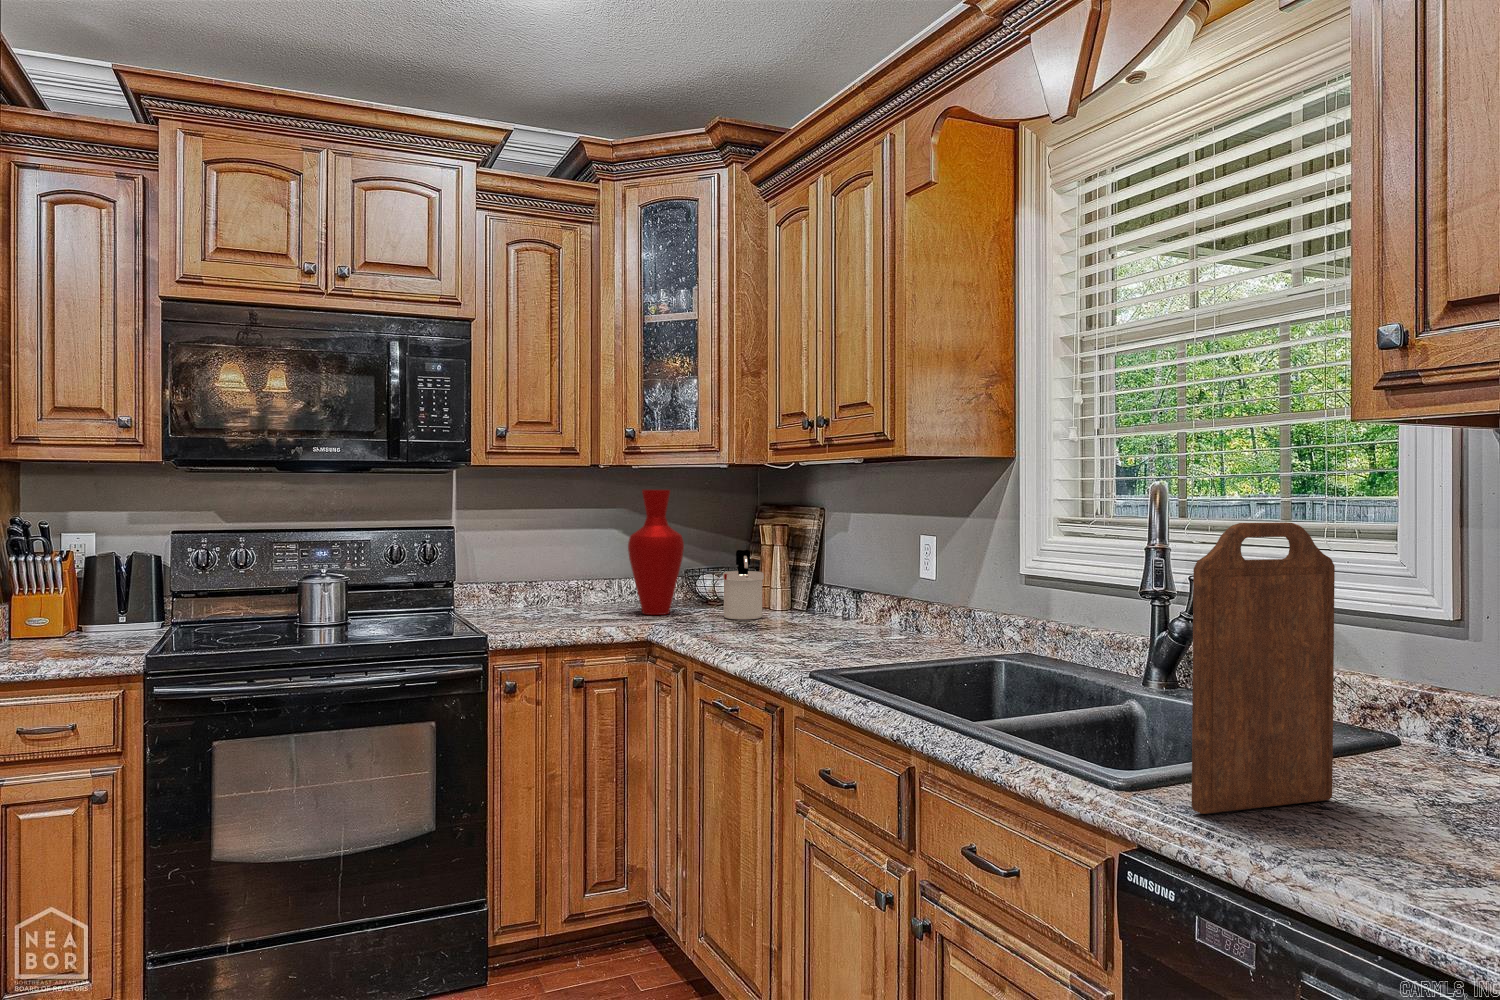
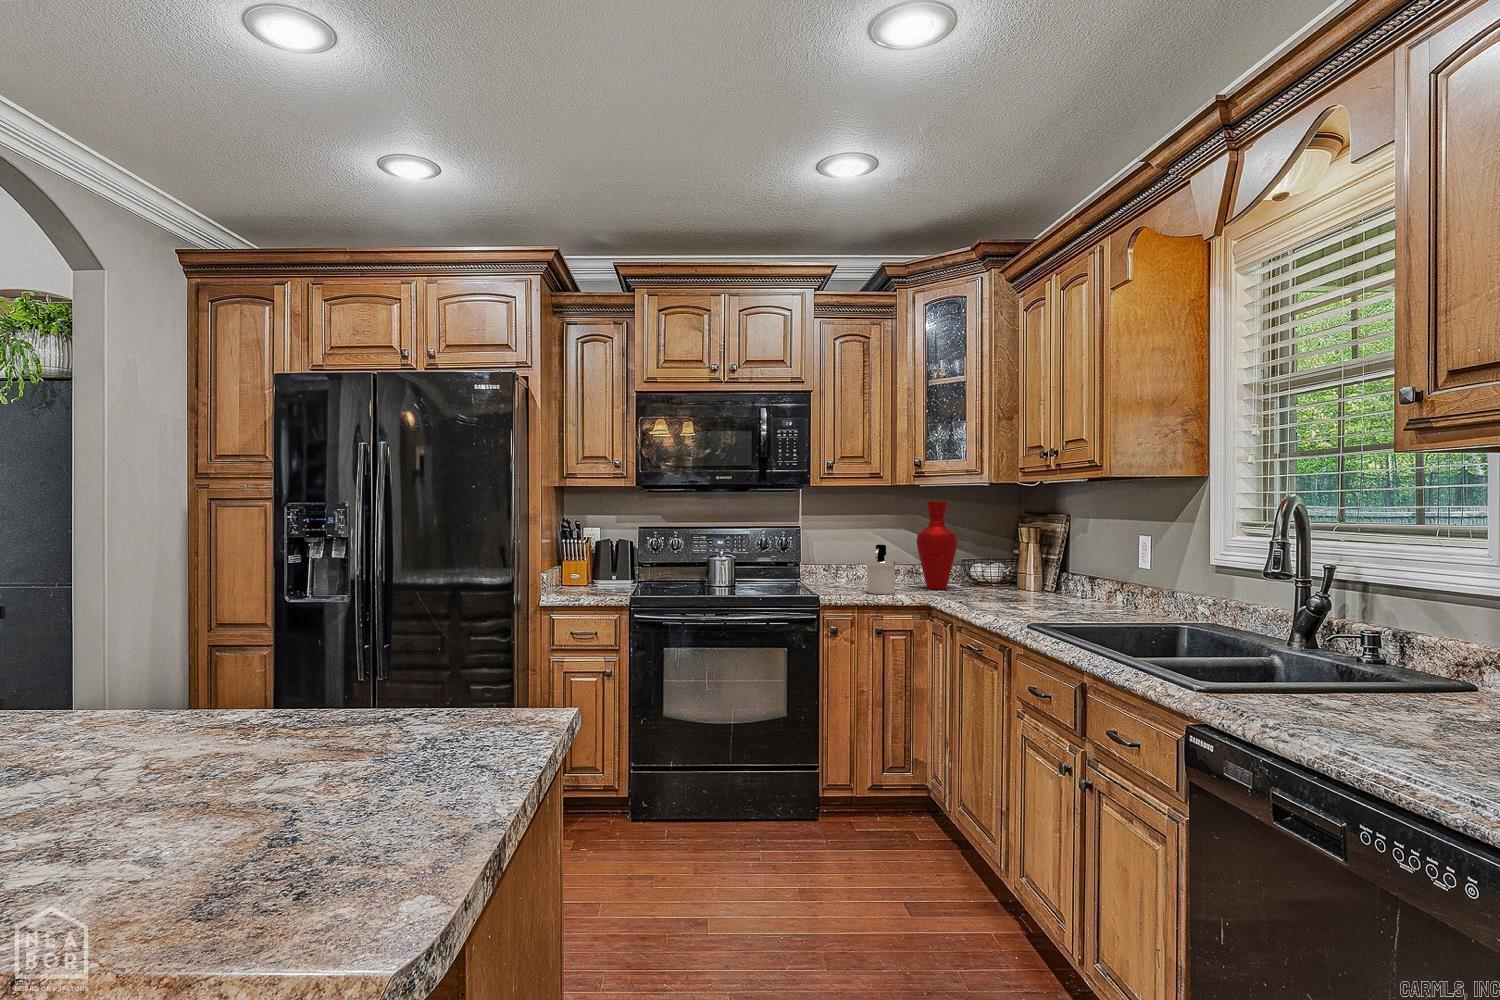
cutting board: present [1192,522,1335,814] -> none [1243,518,1364,710]
soap dispenser: present [723,550,764,620] -> present [866,545,896,594]

